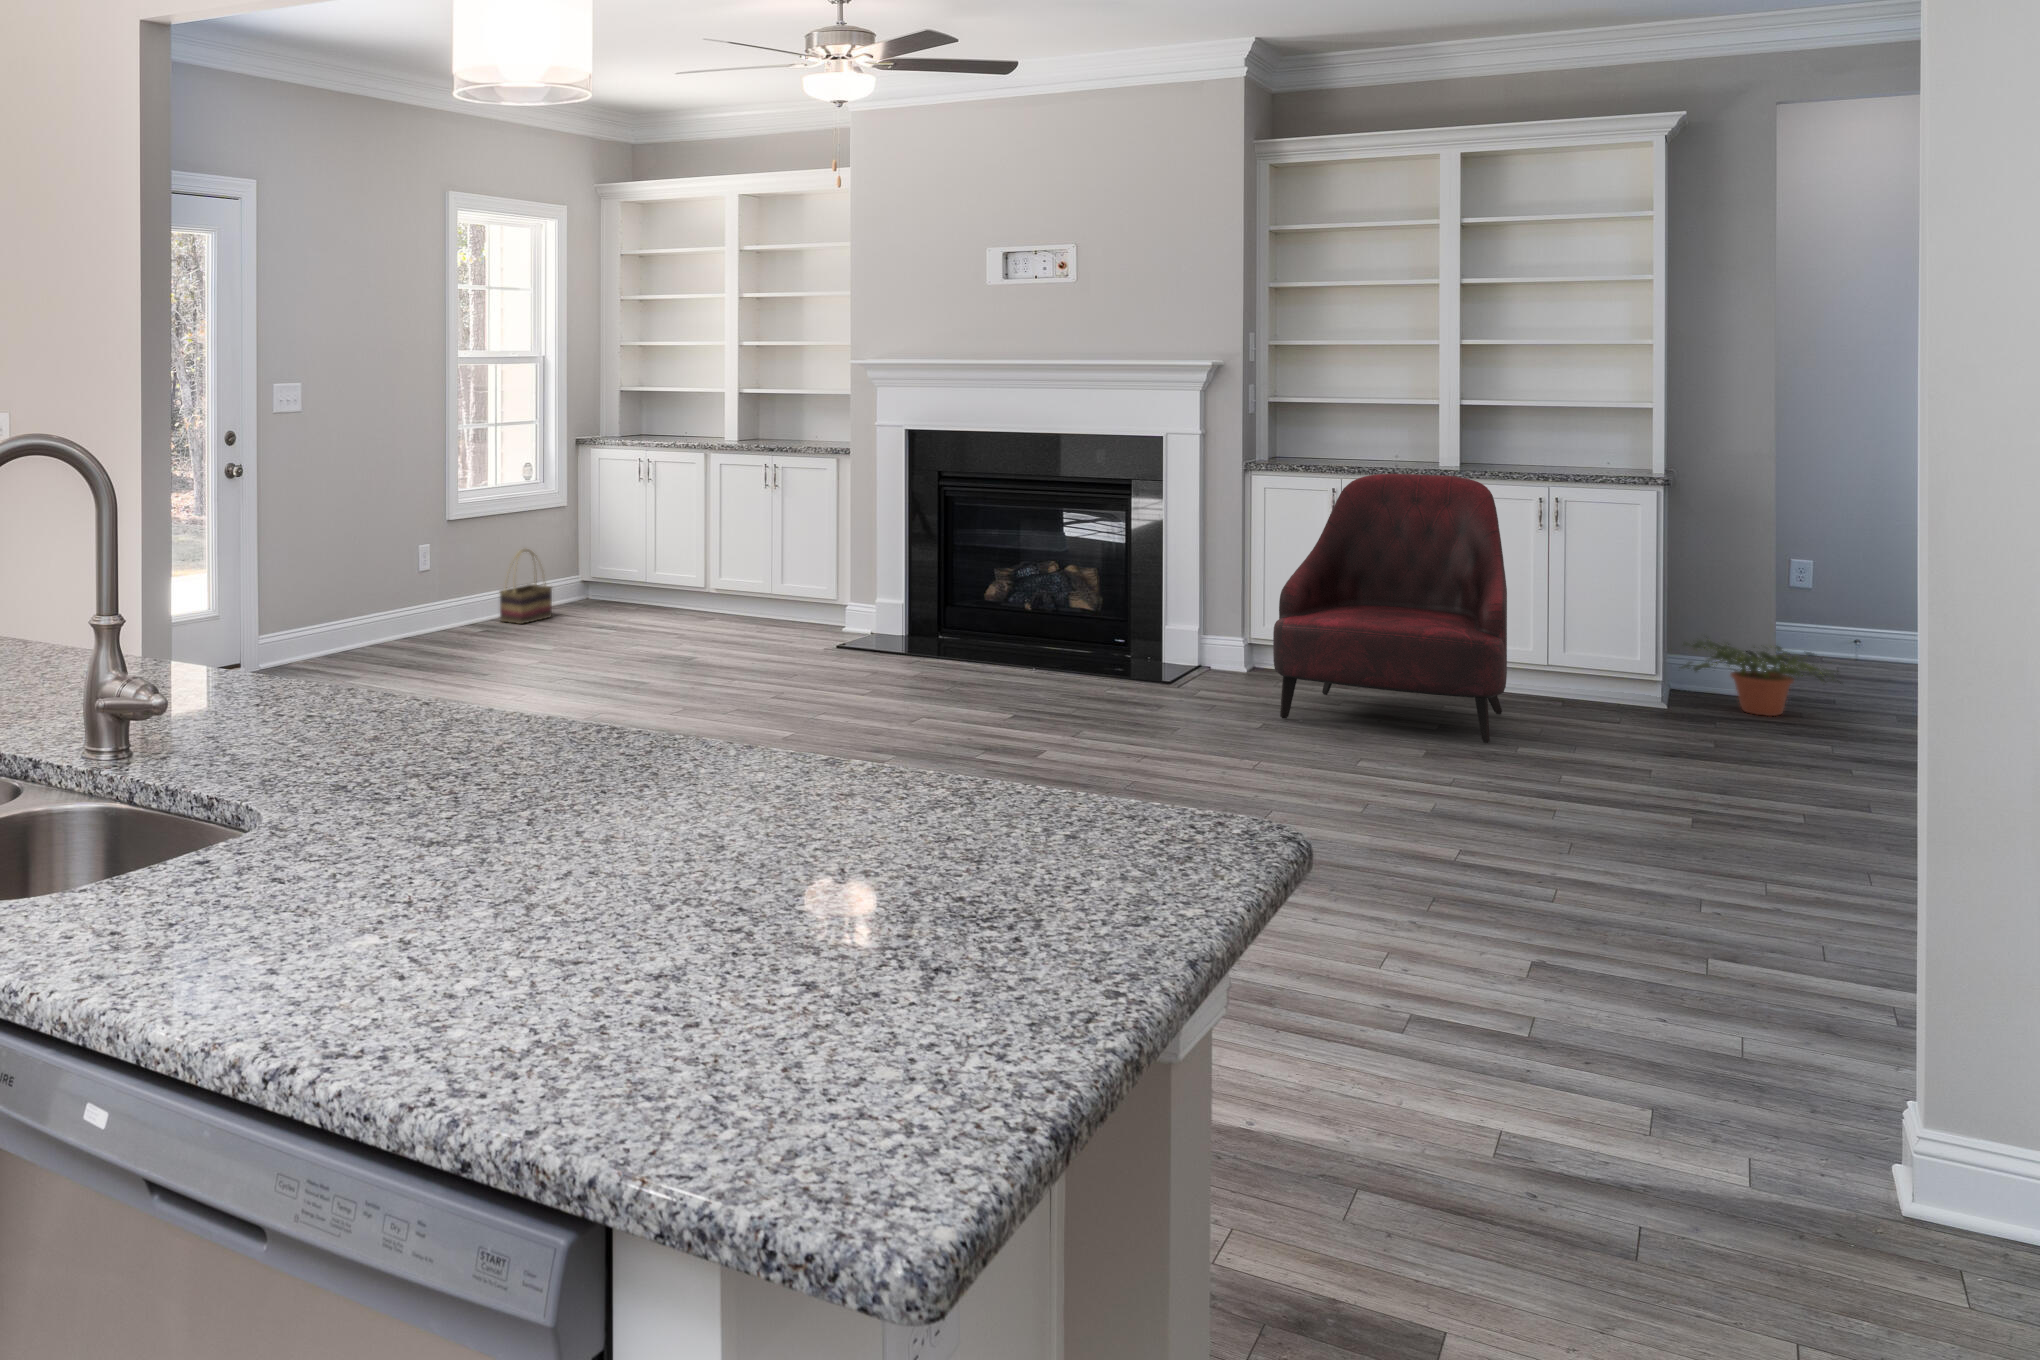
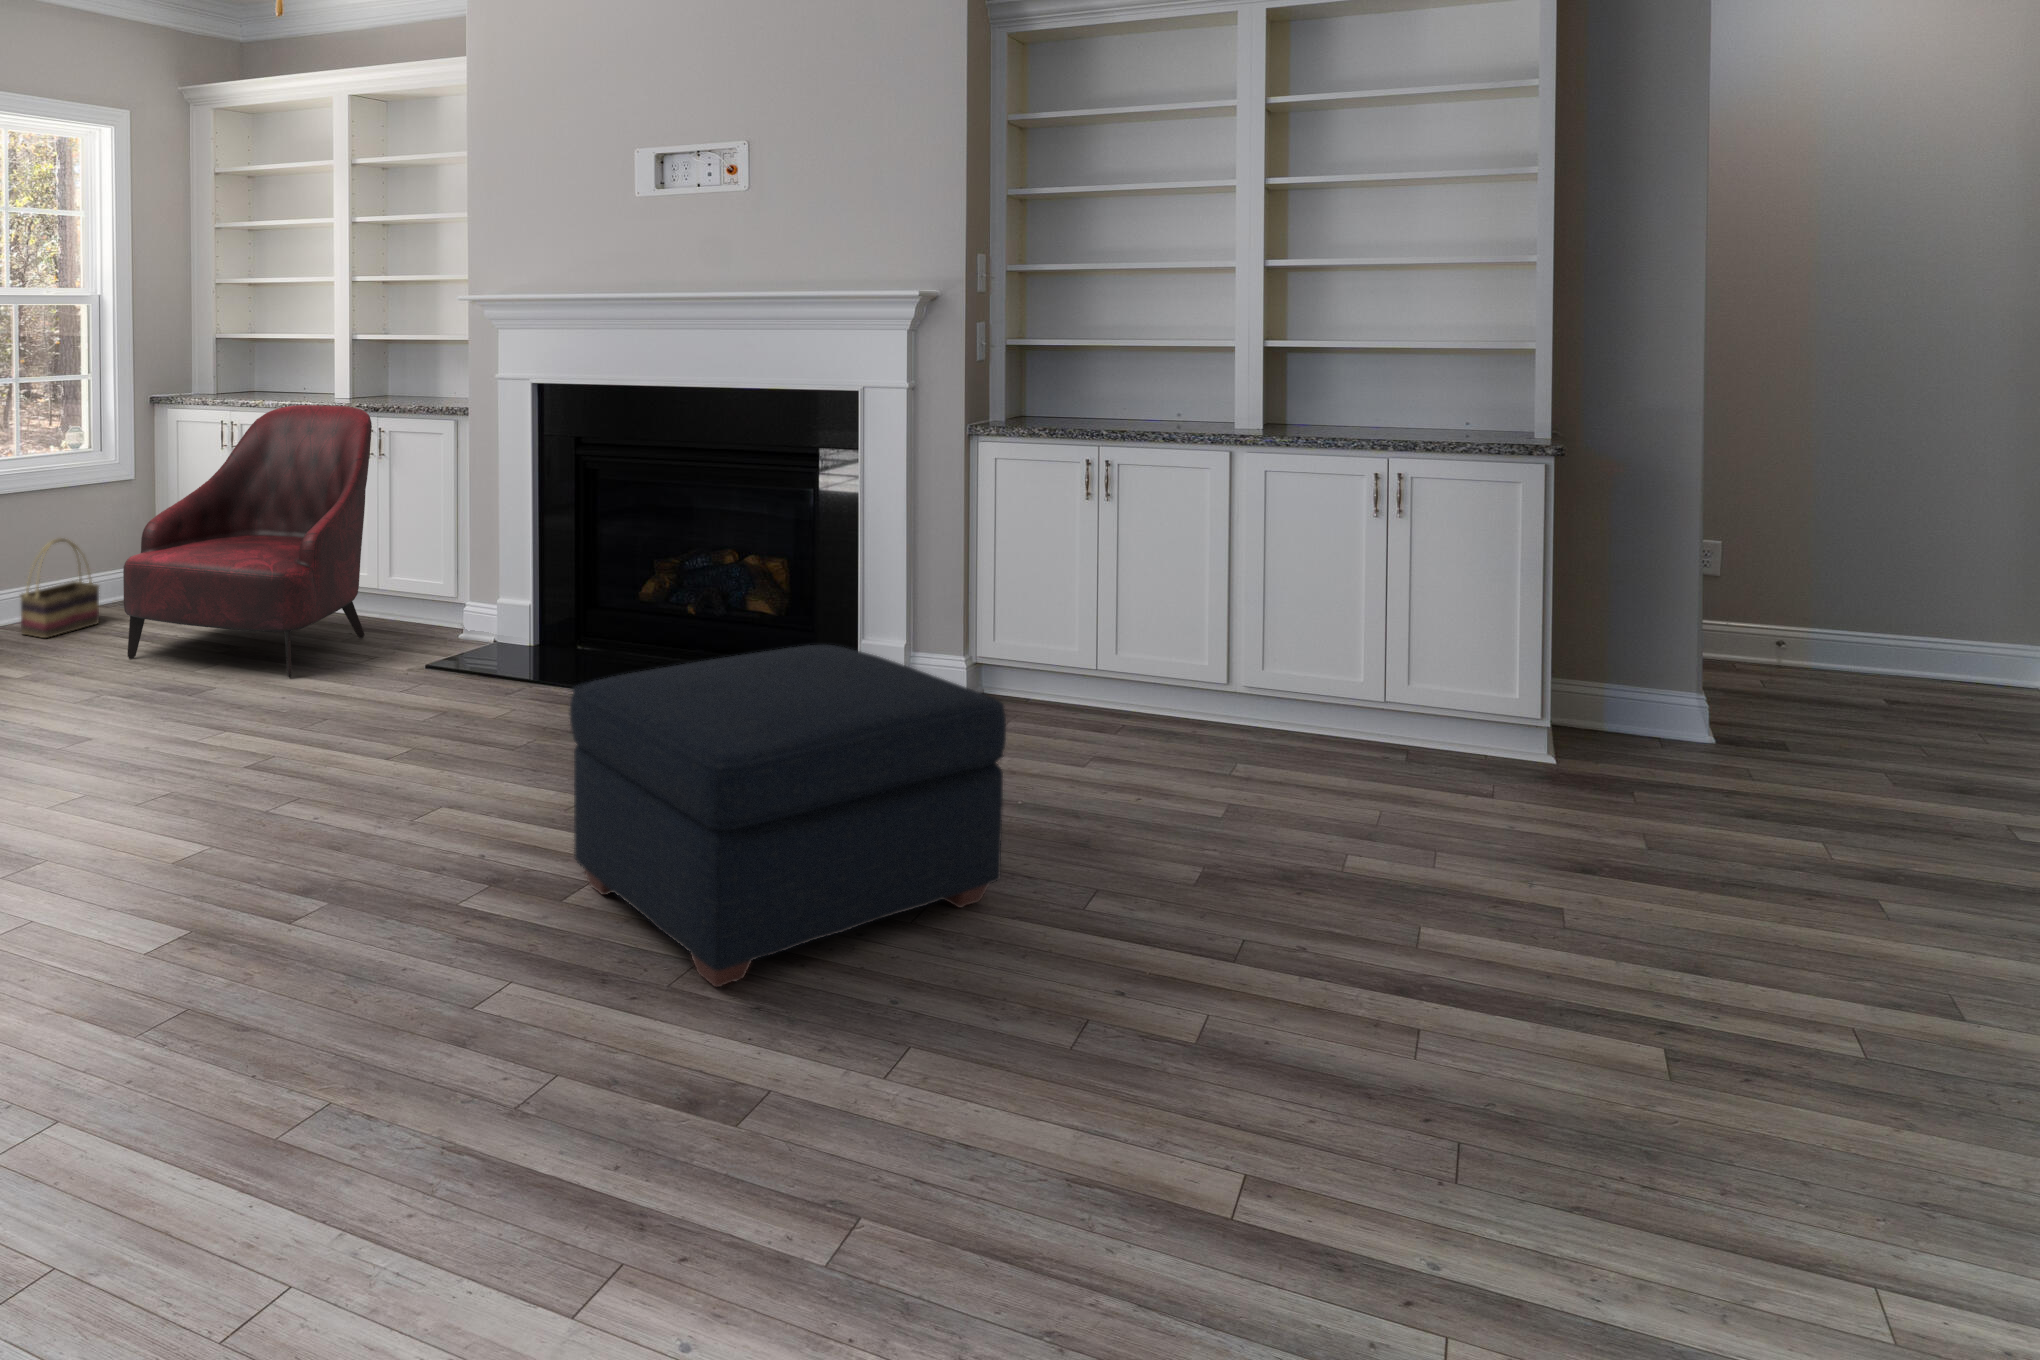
armchair: present [1273,474,1507,743] -> present [123,405,372,678]
ottoman: none [960,600,1223,757] -> present [569,645,1006,987]
potted plant: present [1679,640,1838,716] -> none [1539,655,1808,775]

